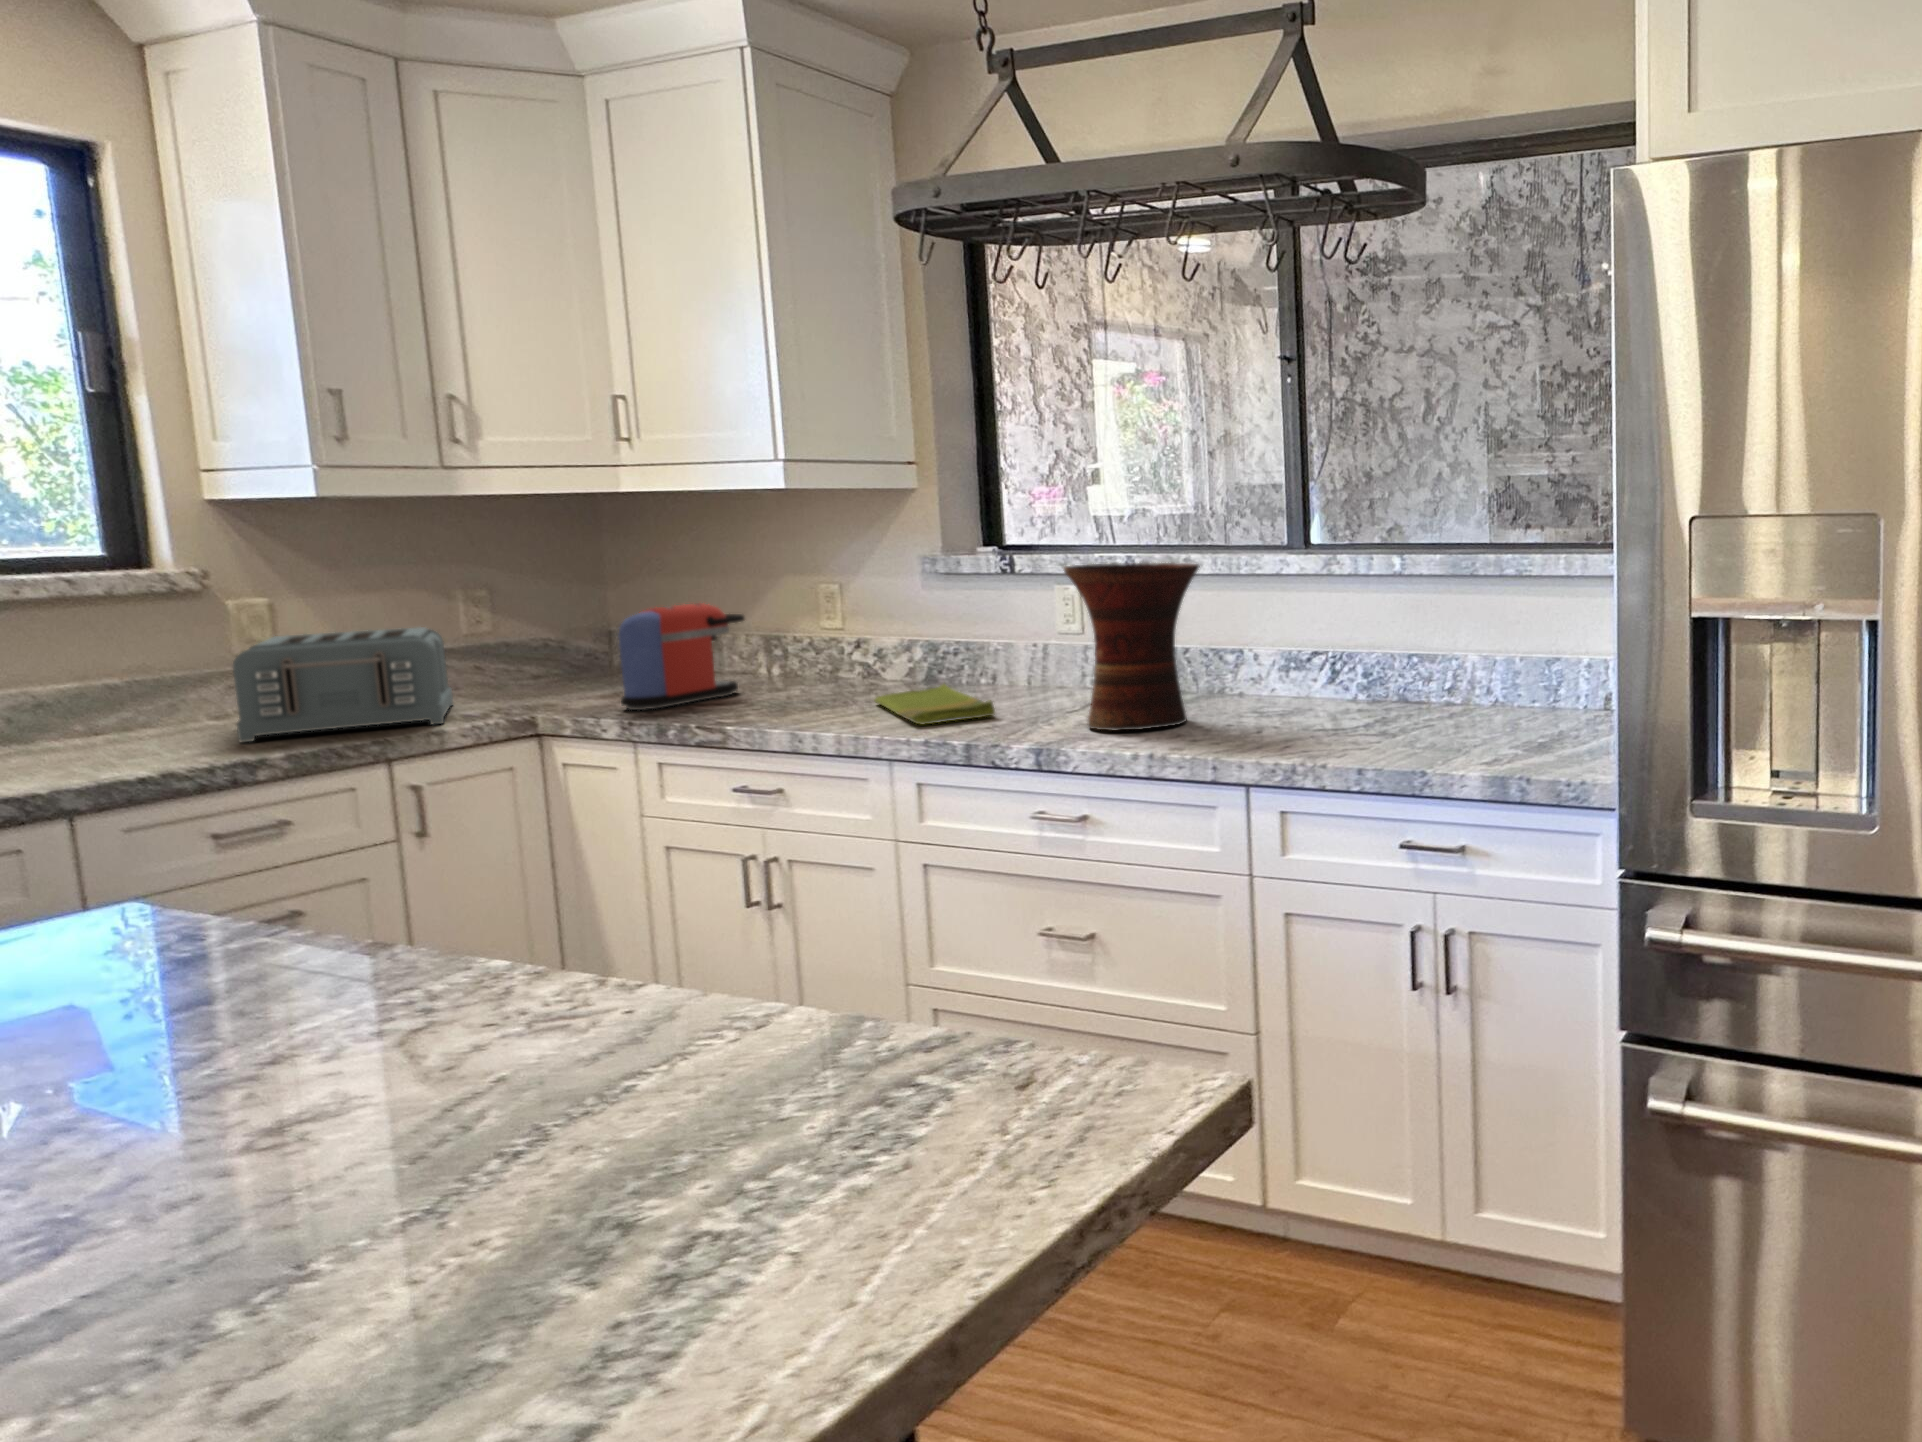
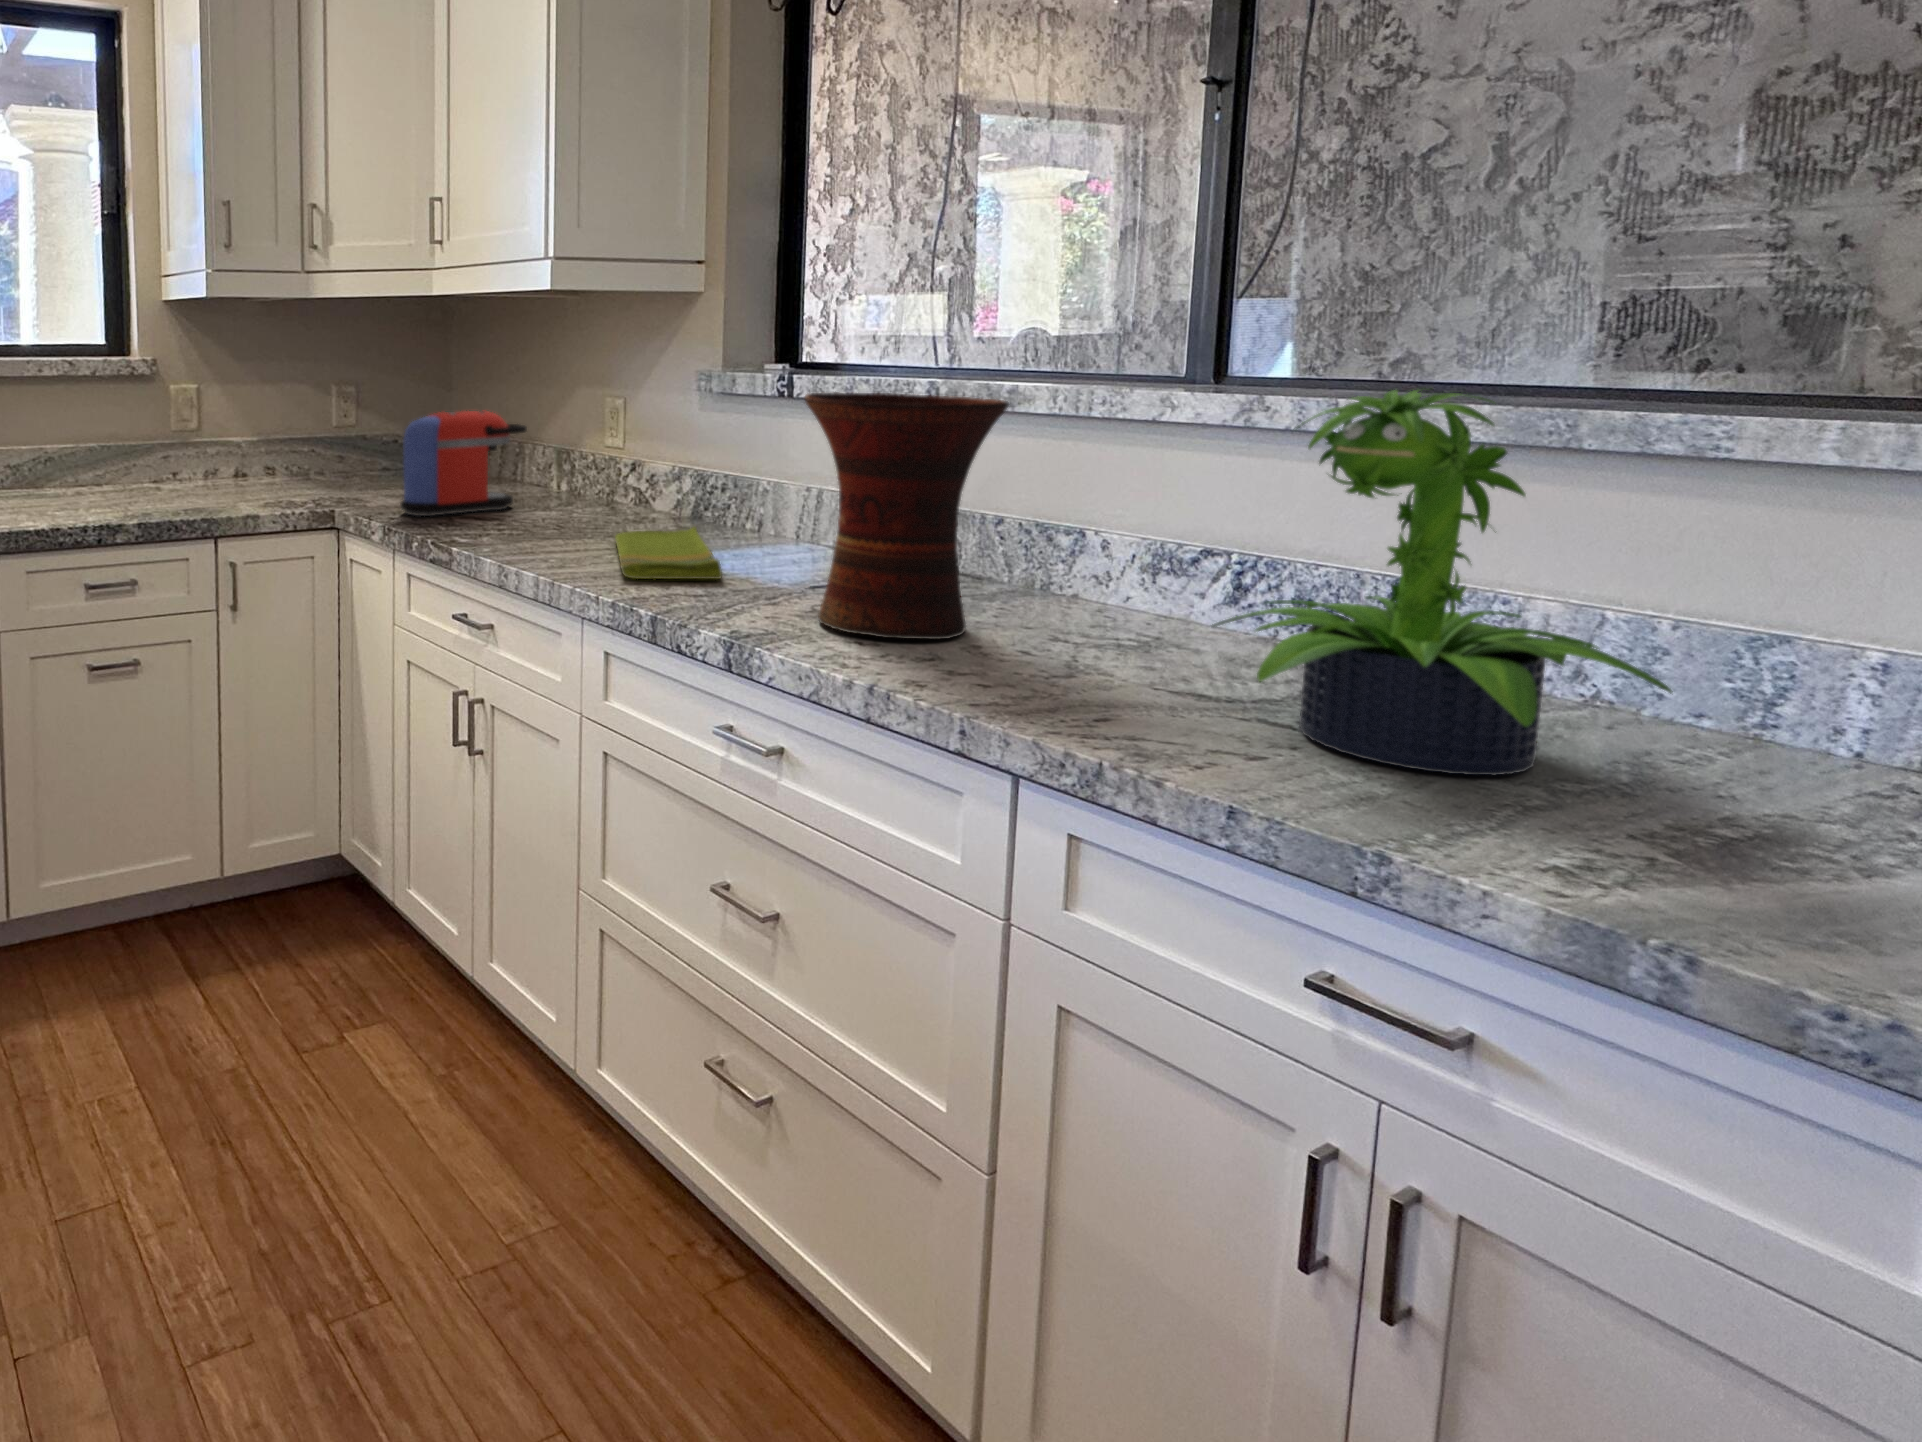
potted plant: none [1332,544,1523,740] -> present [1213,389,1673,775]
toaster: present [233,627,453,742] -> none [133,416,302,507]

